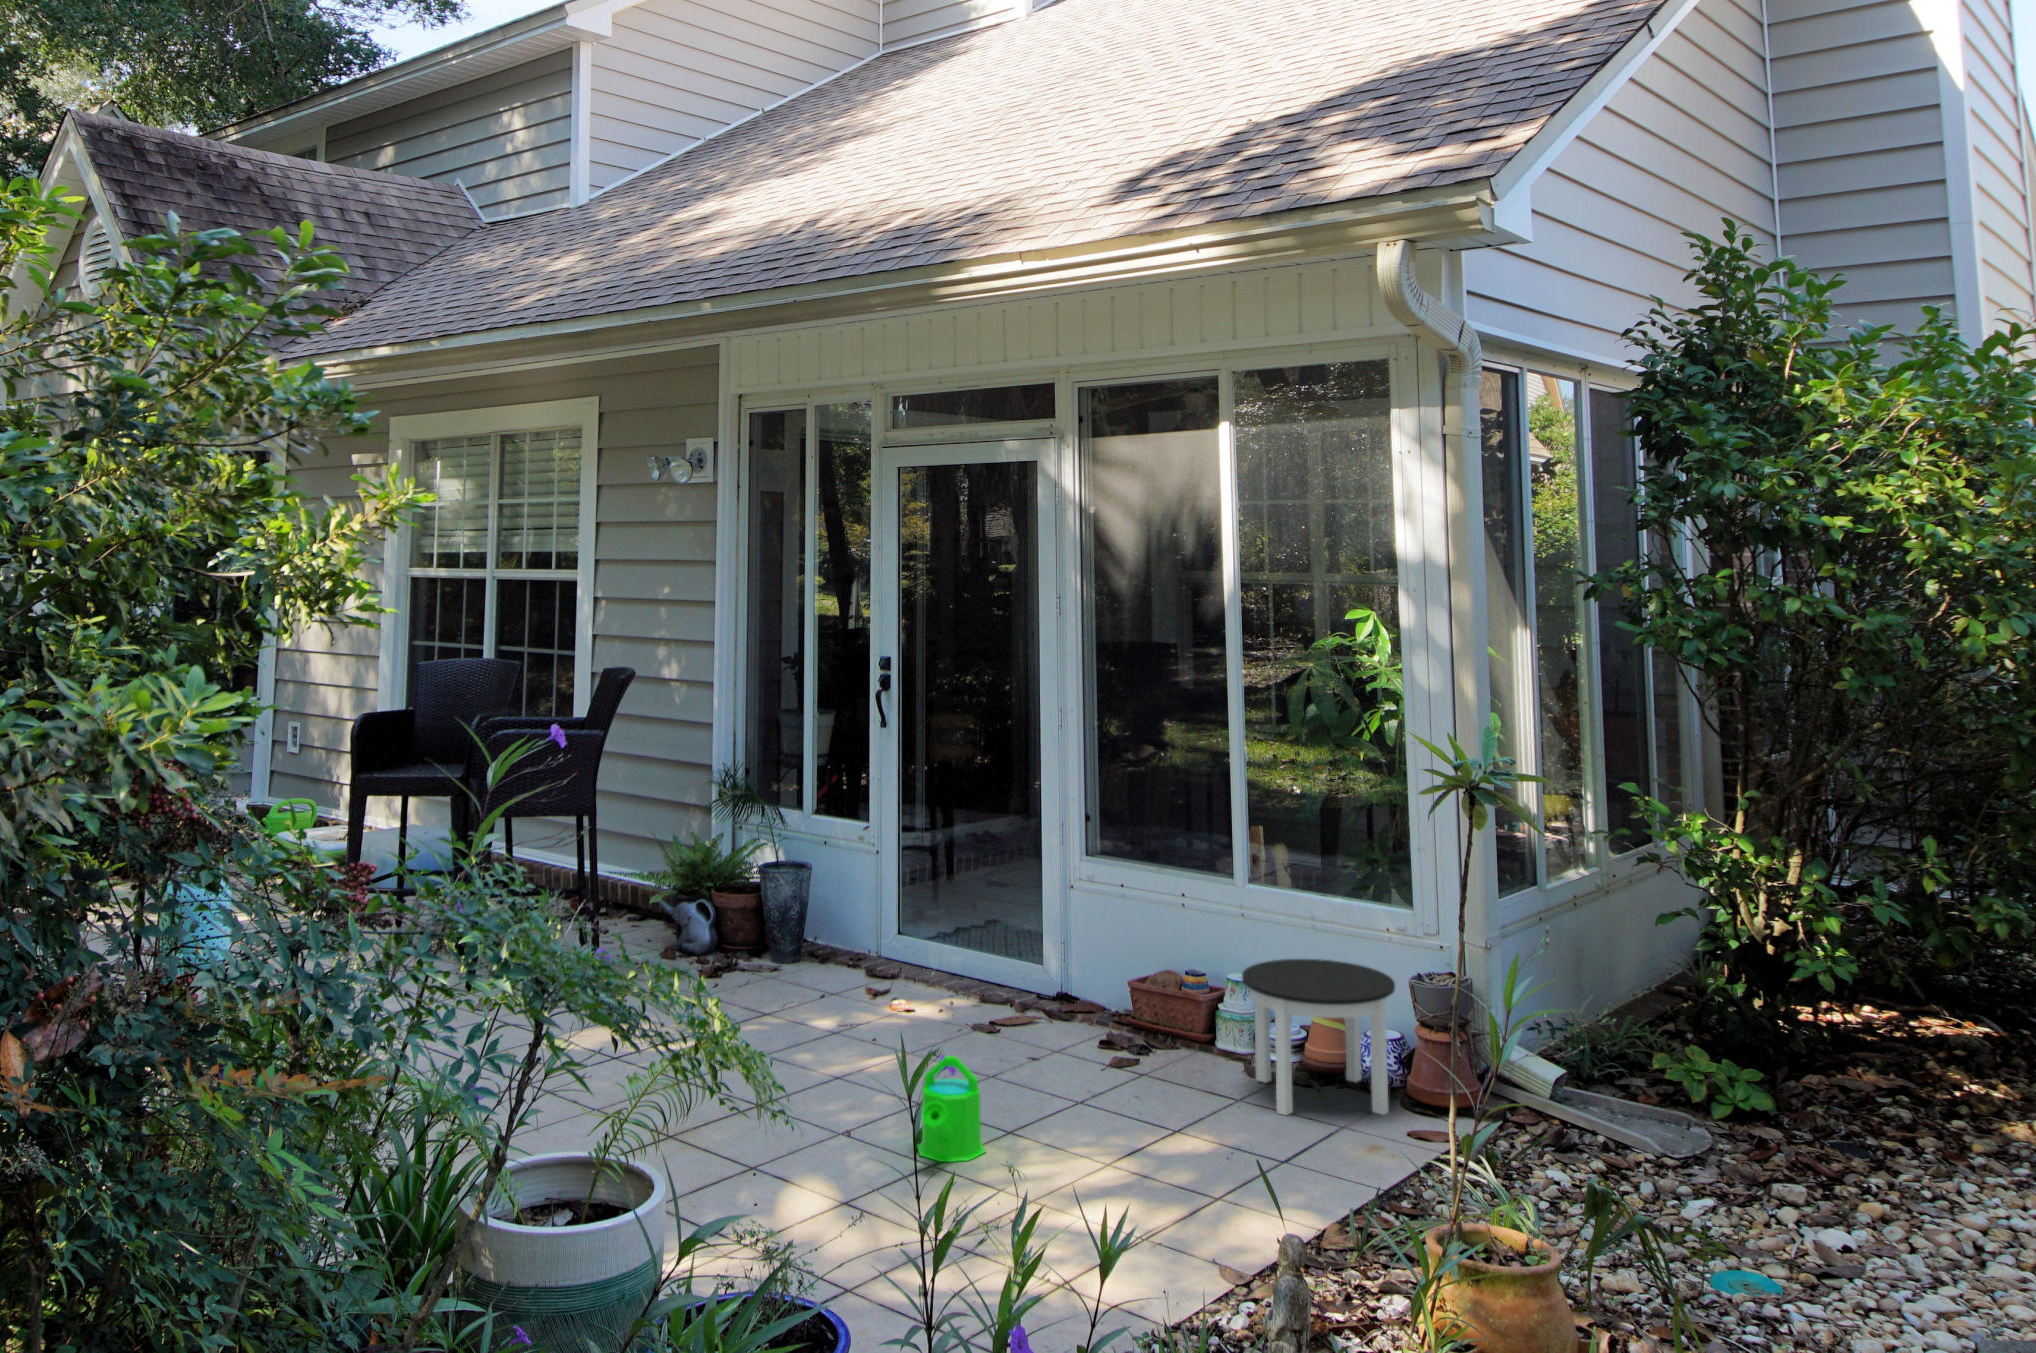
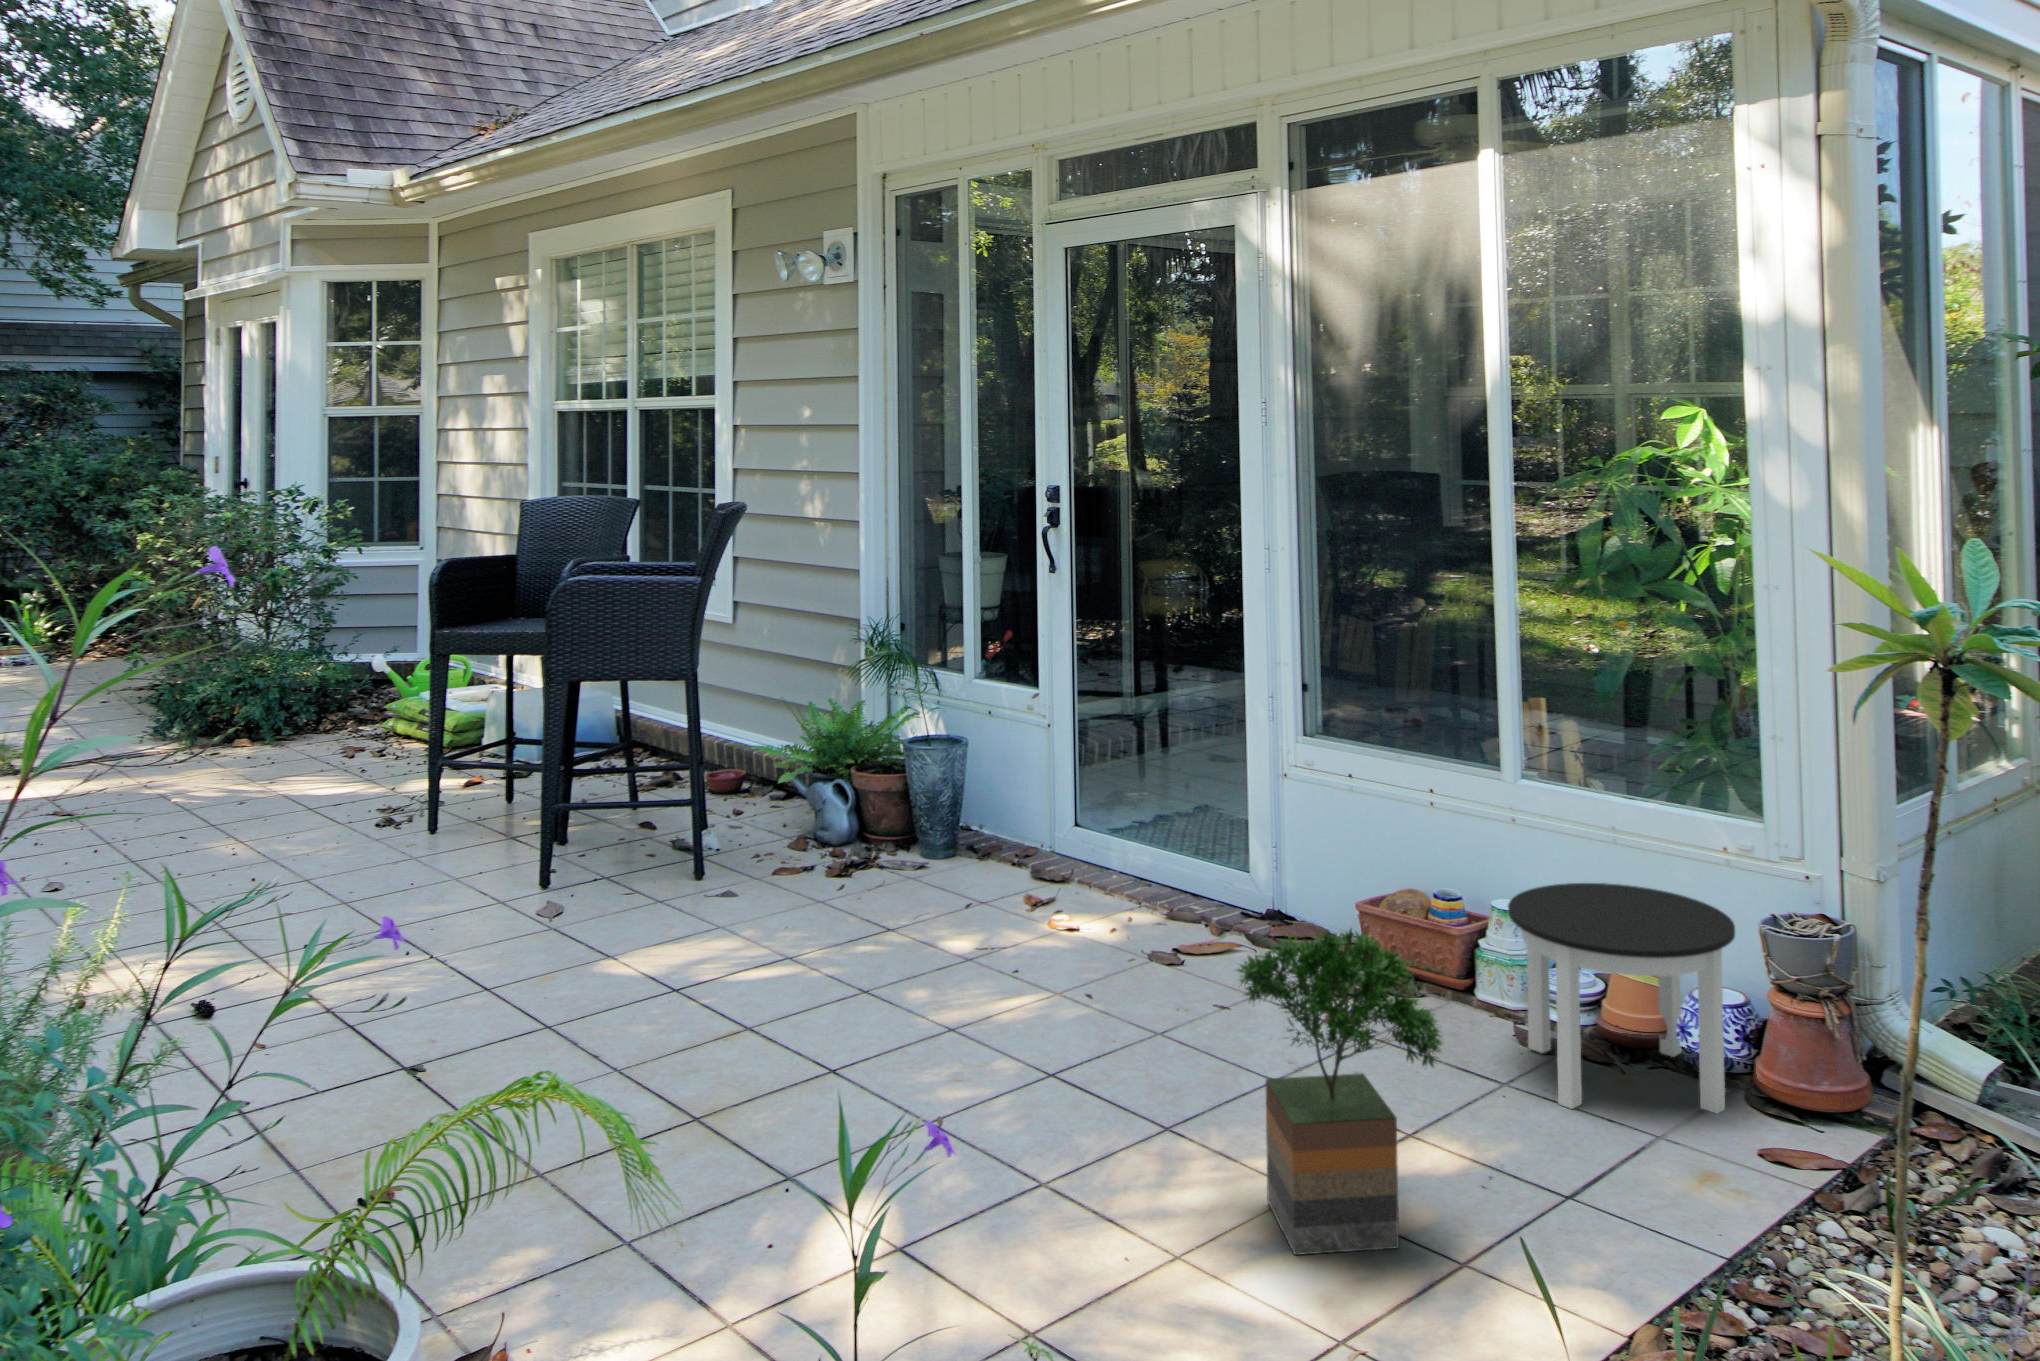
potted tree: none [1064,982,1205,1202] -> present [1237,929,1442,1255]
watering can: present [917,1056,985,1162] -> none [1030,1017,1129,1169]

